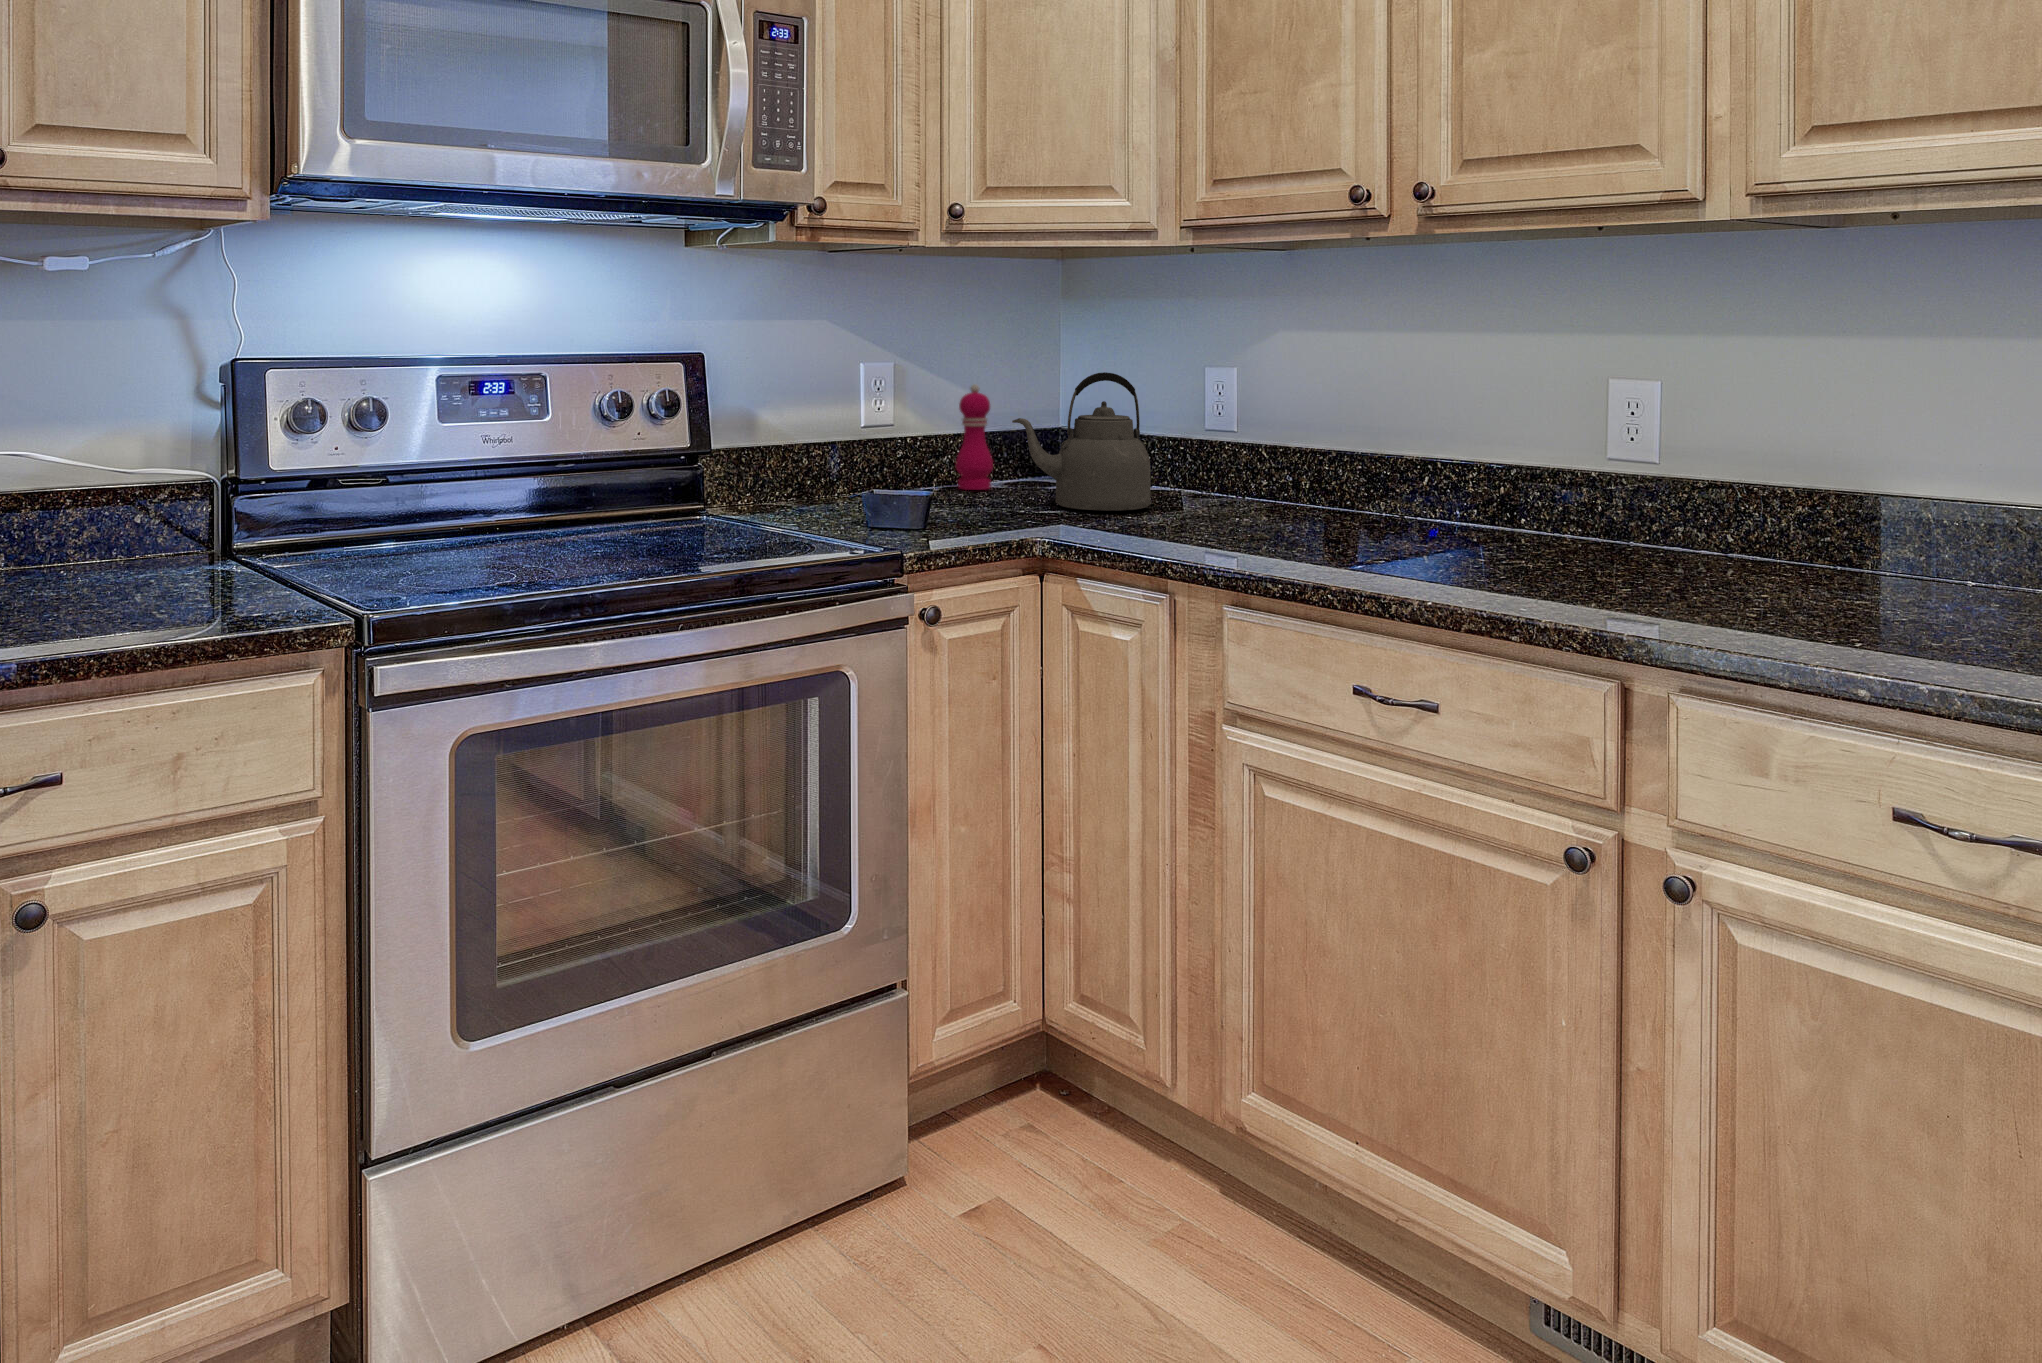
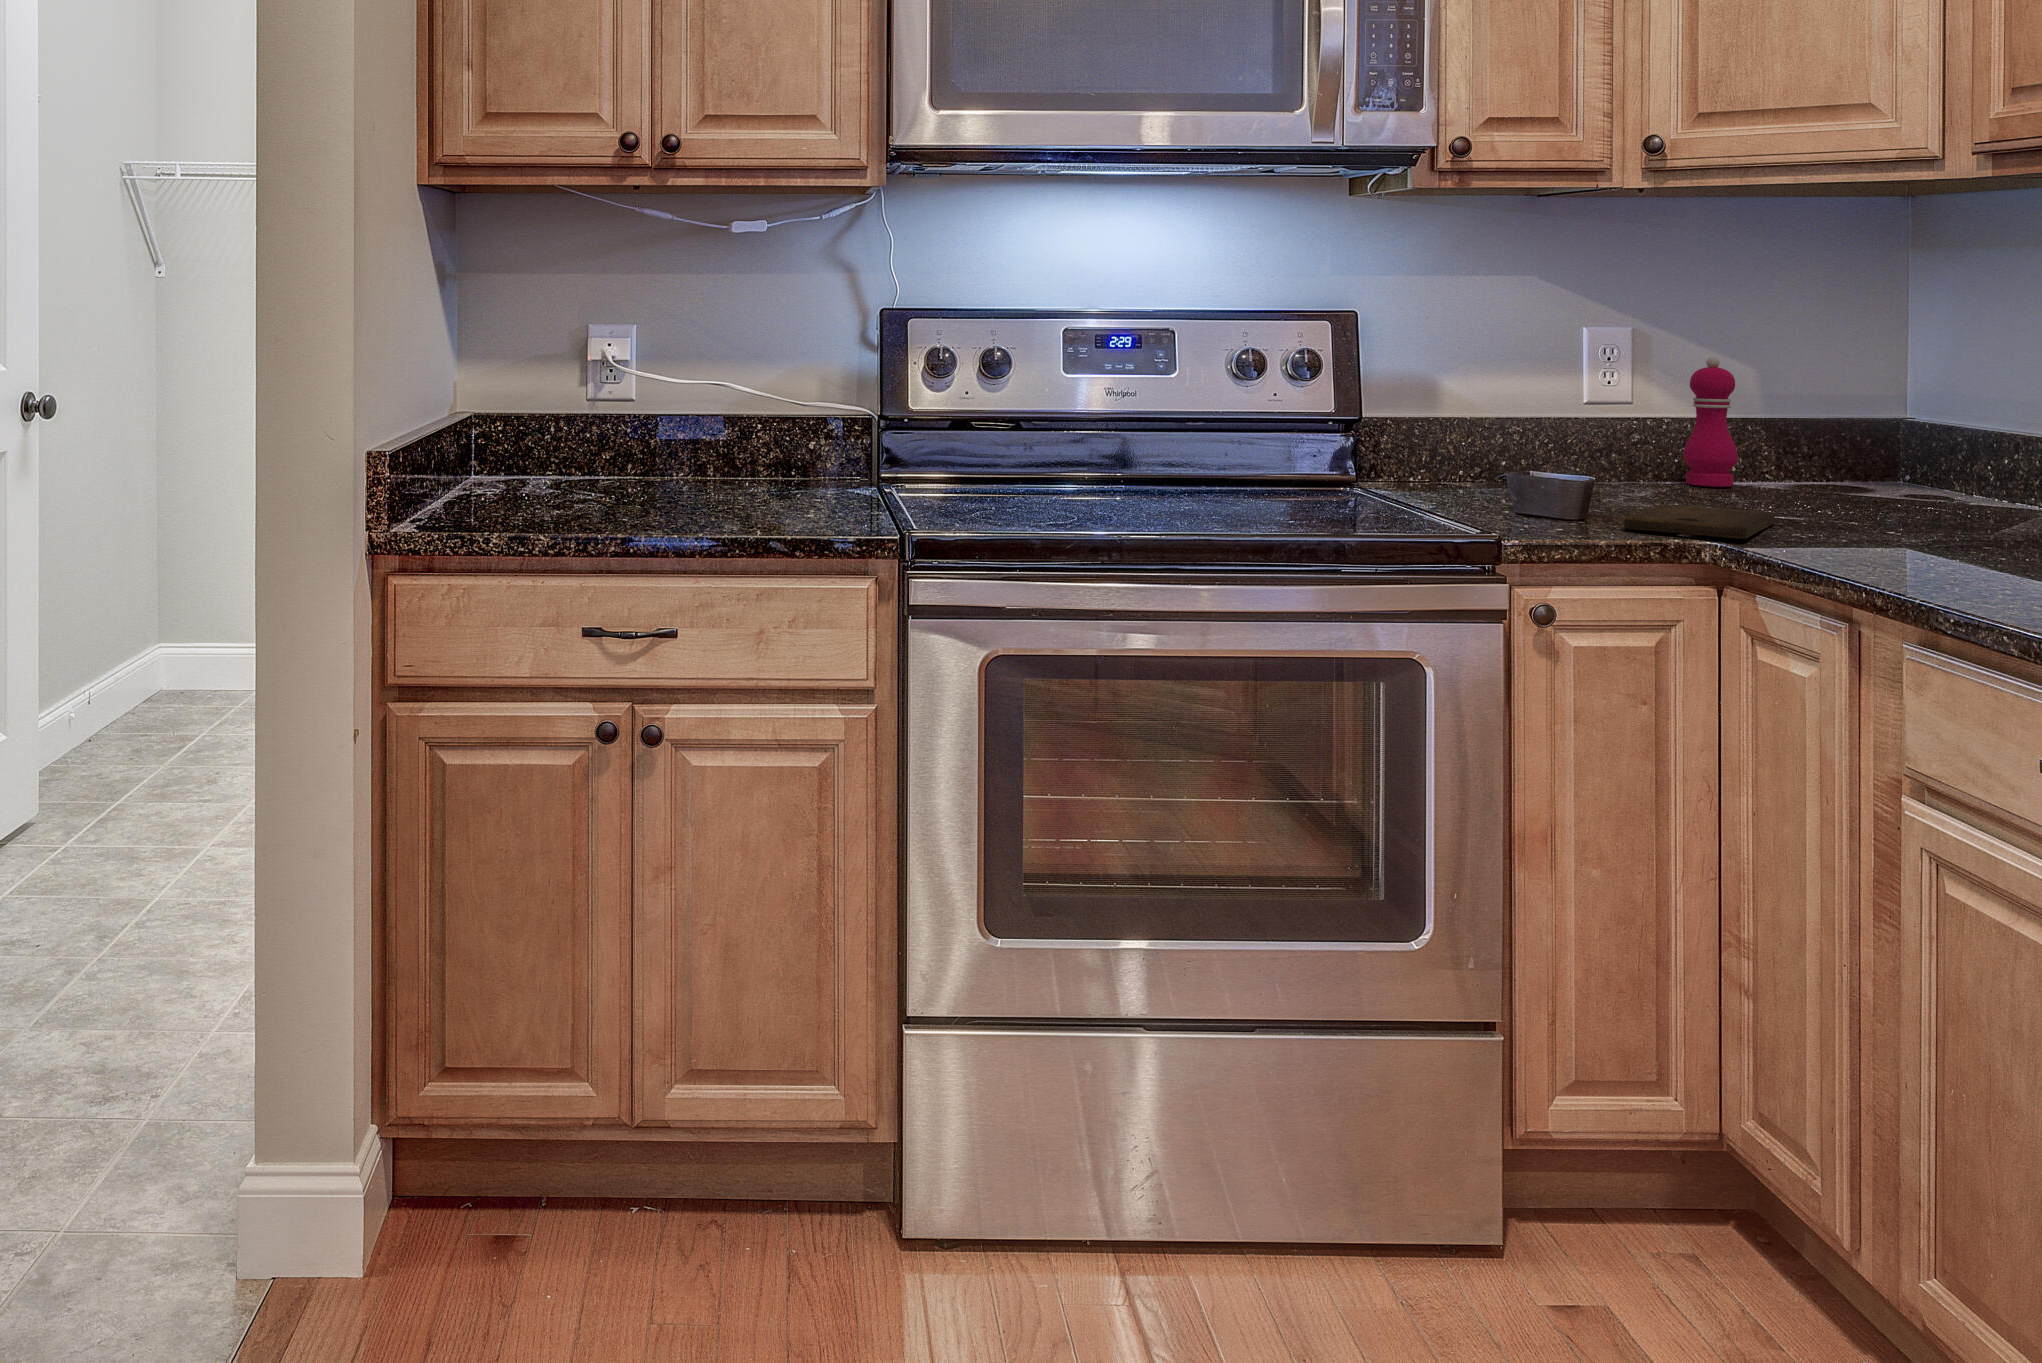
kettle: present [1012,372,1151,511] -> none [1743,341,1963,521]
cutting board: none [965,511,1052,538] -> present [1624,504,1775,539]

